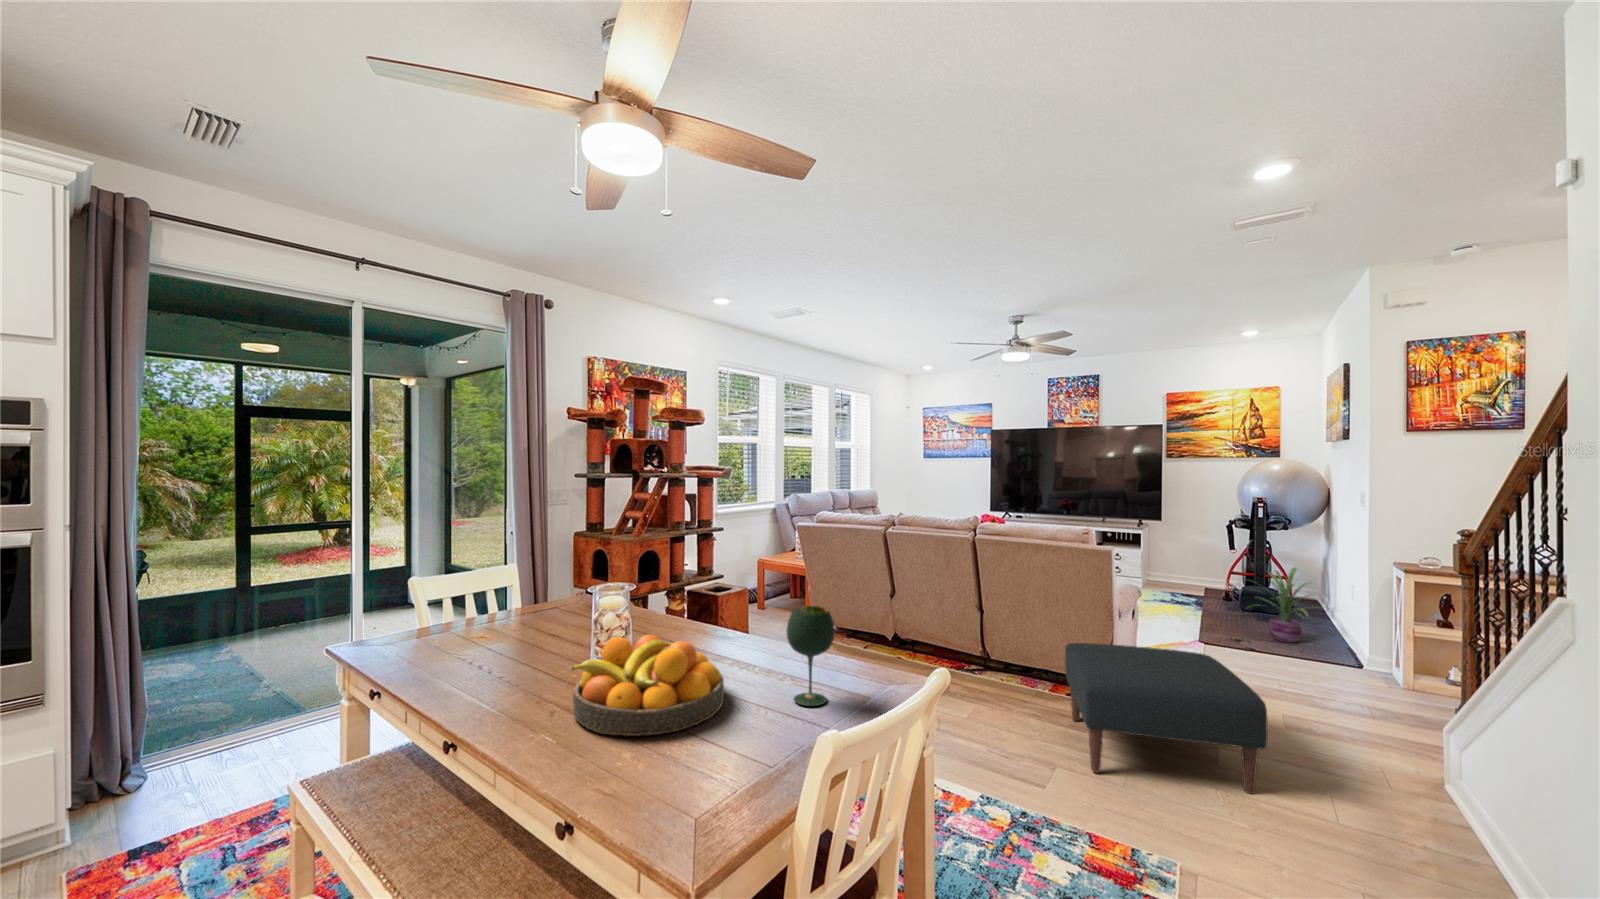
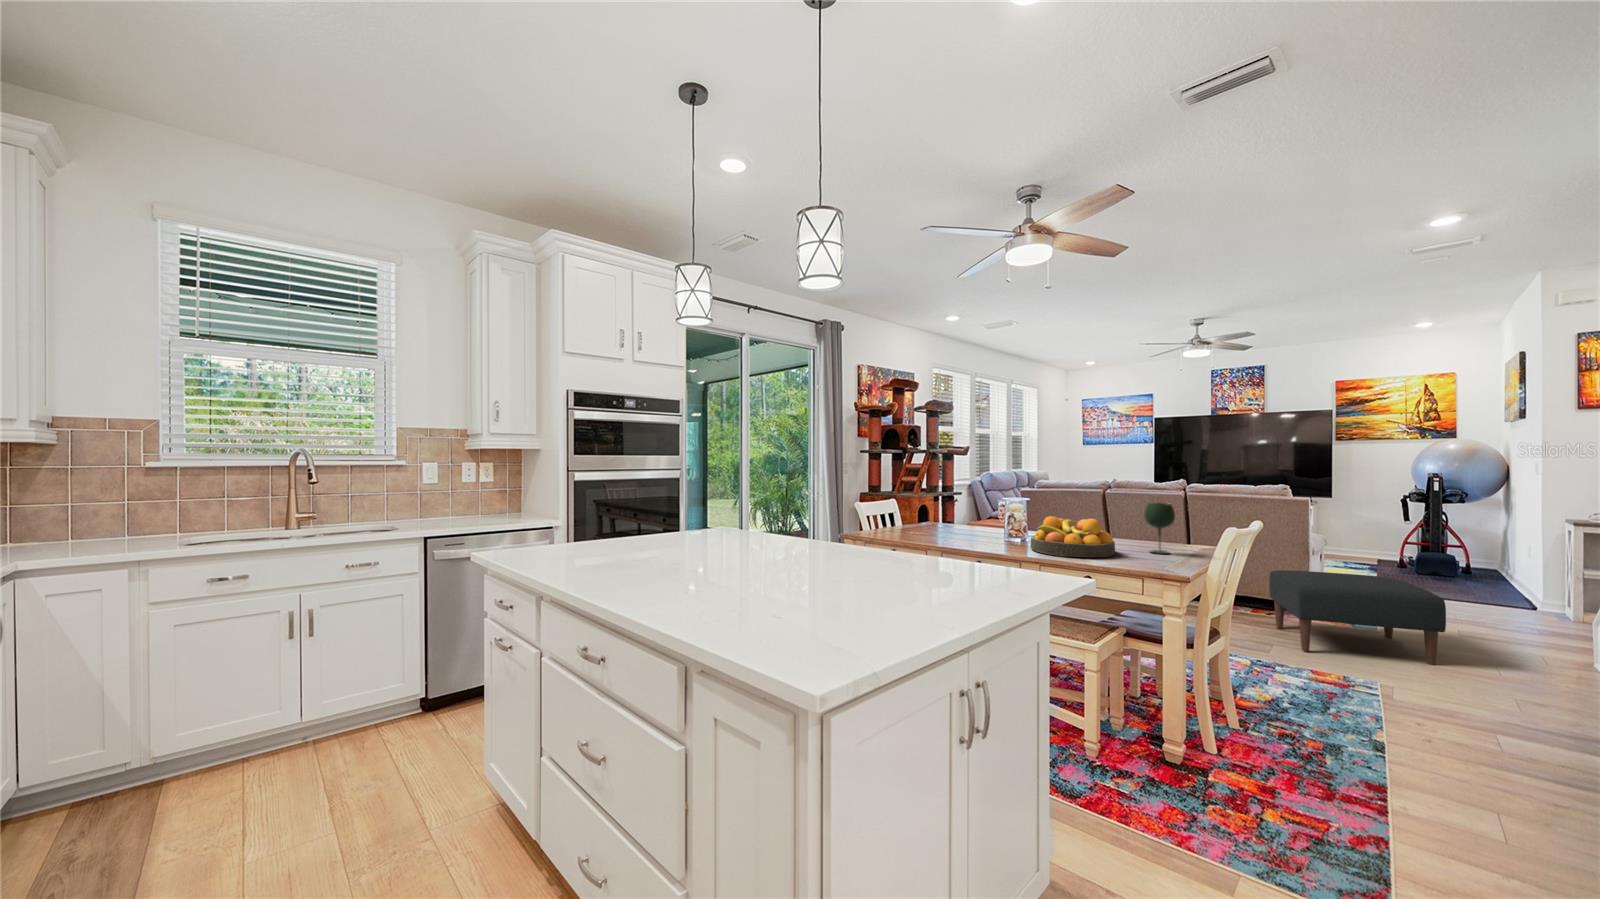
decorative plant: present [1266,568,1308,643] -> none [1419,530,1521,594]

